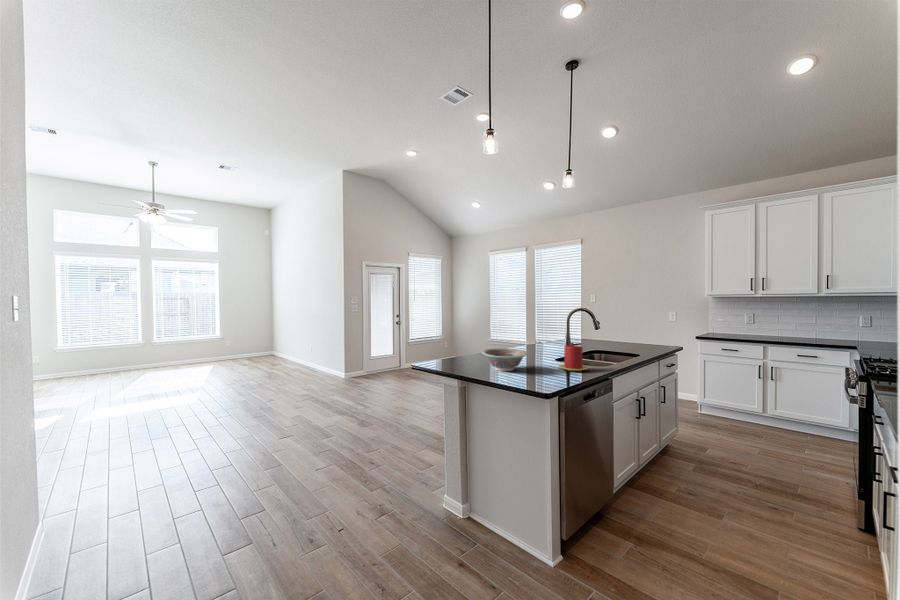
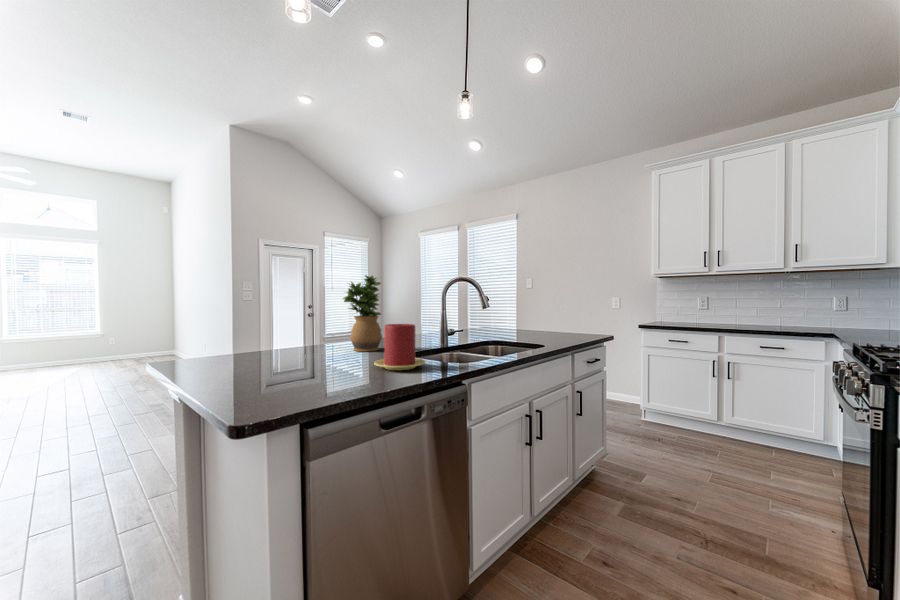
potted plant: none [516,312,541,360] -> present [343,275,382,351]
decorative bowl: present [482,348,527,371] -> none [216,330,311,371]

